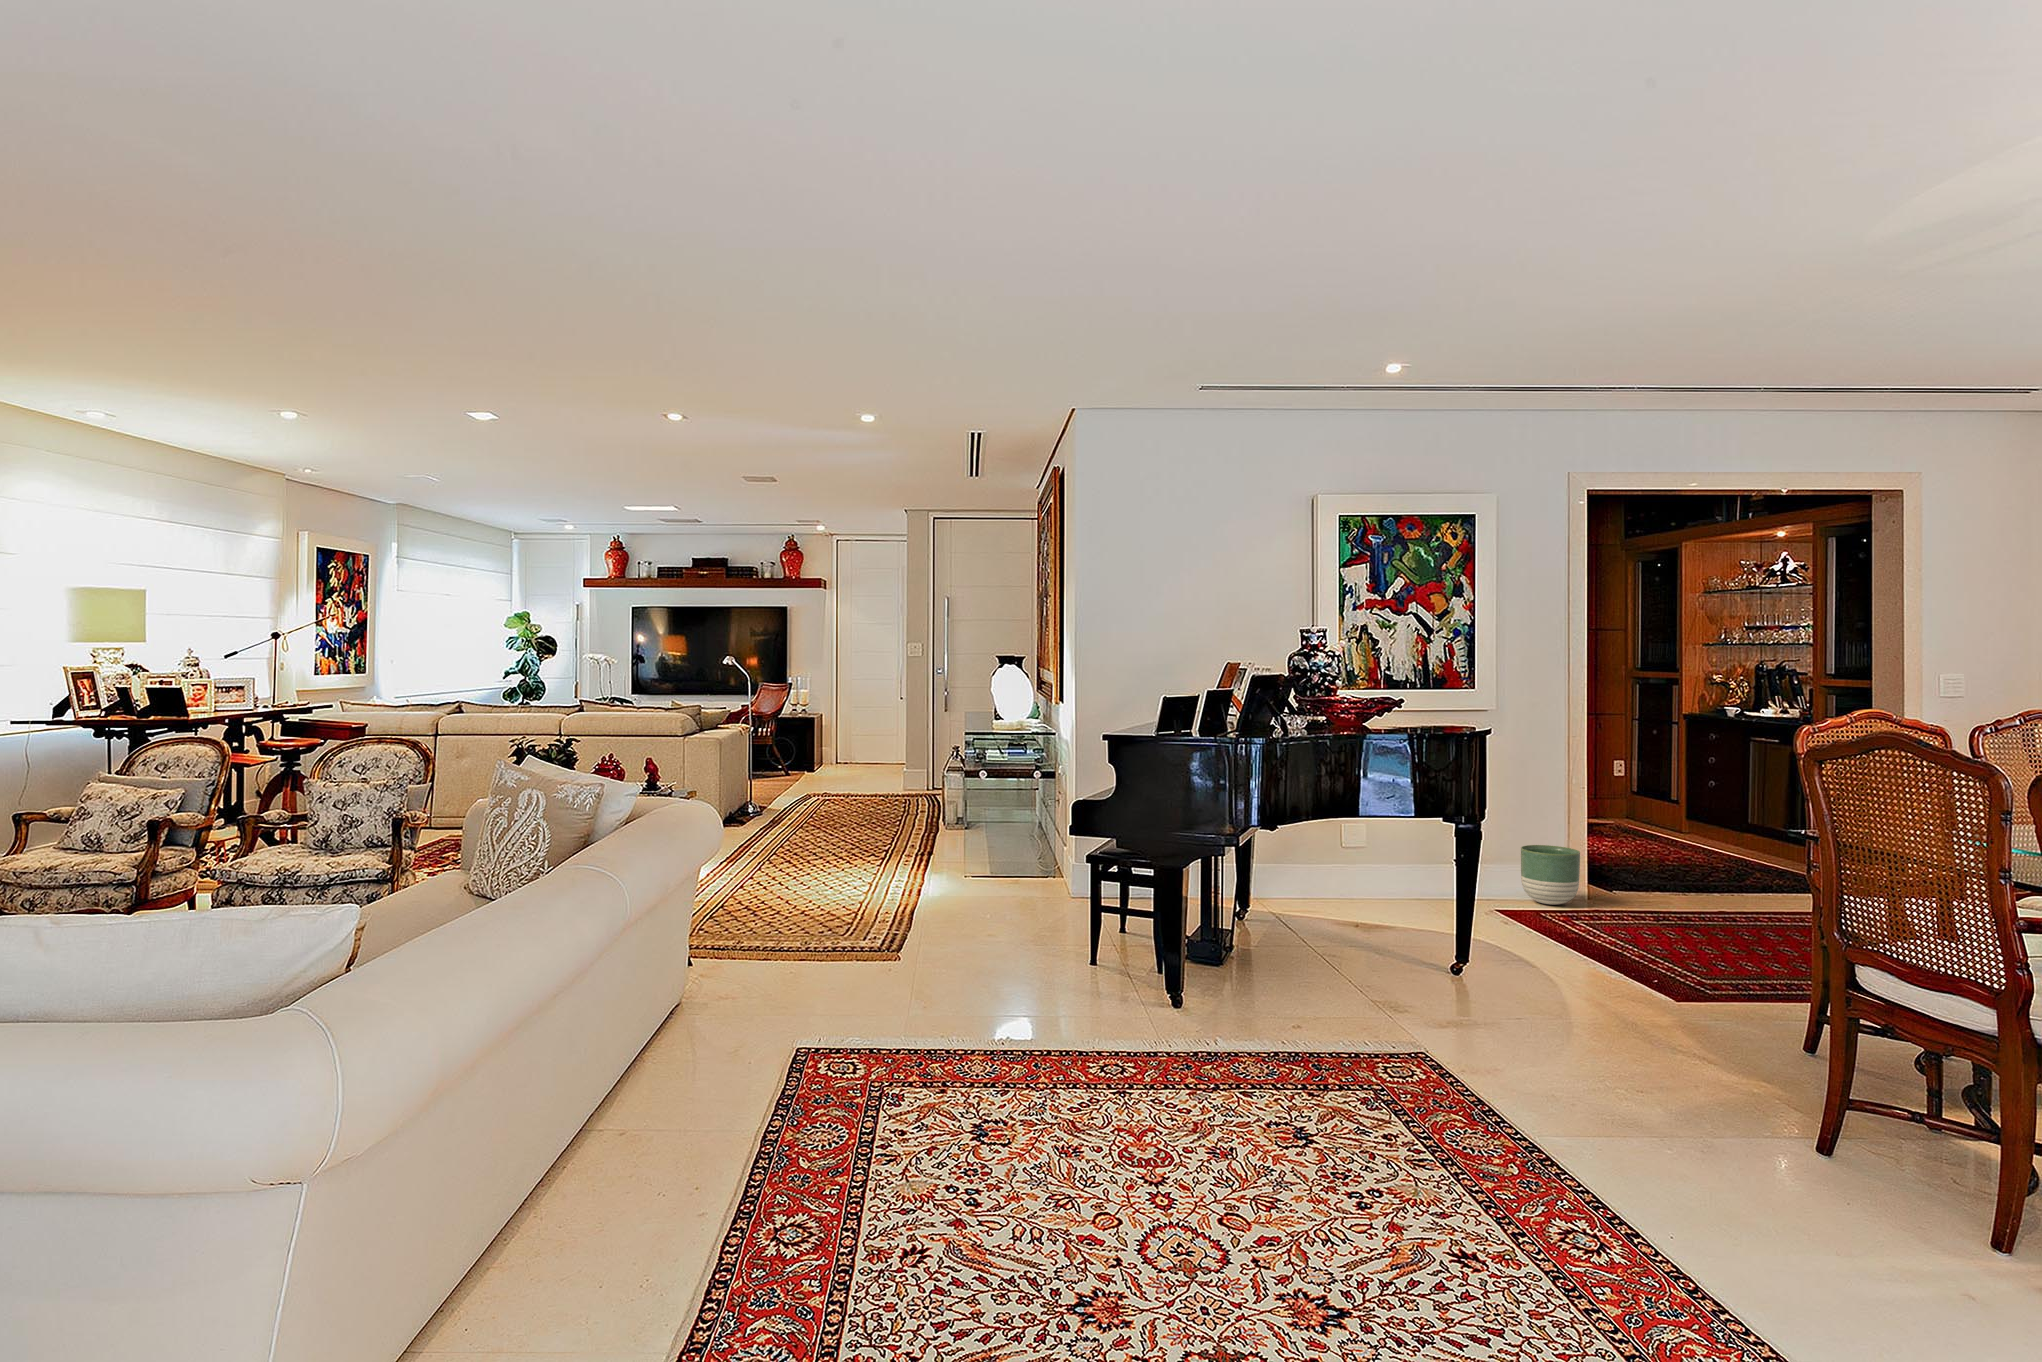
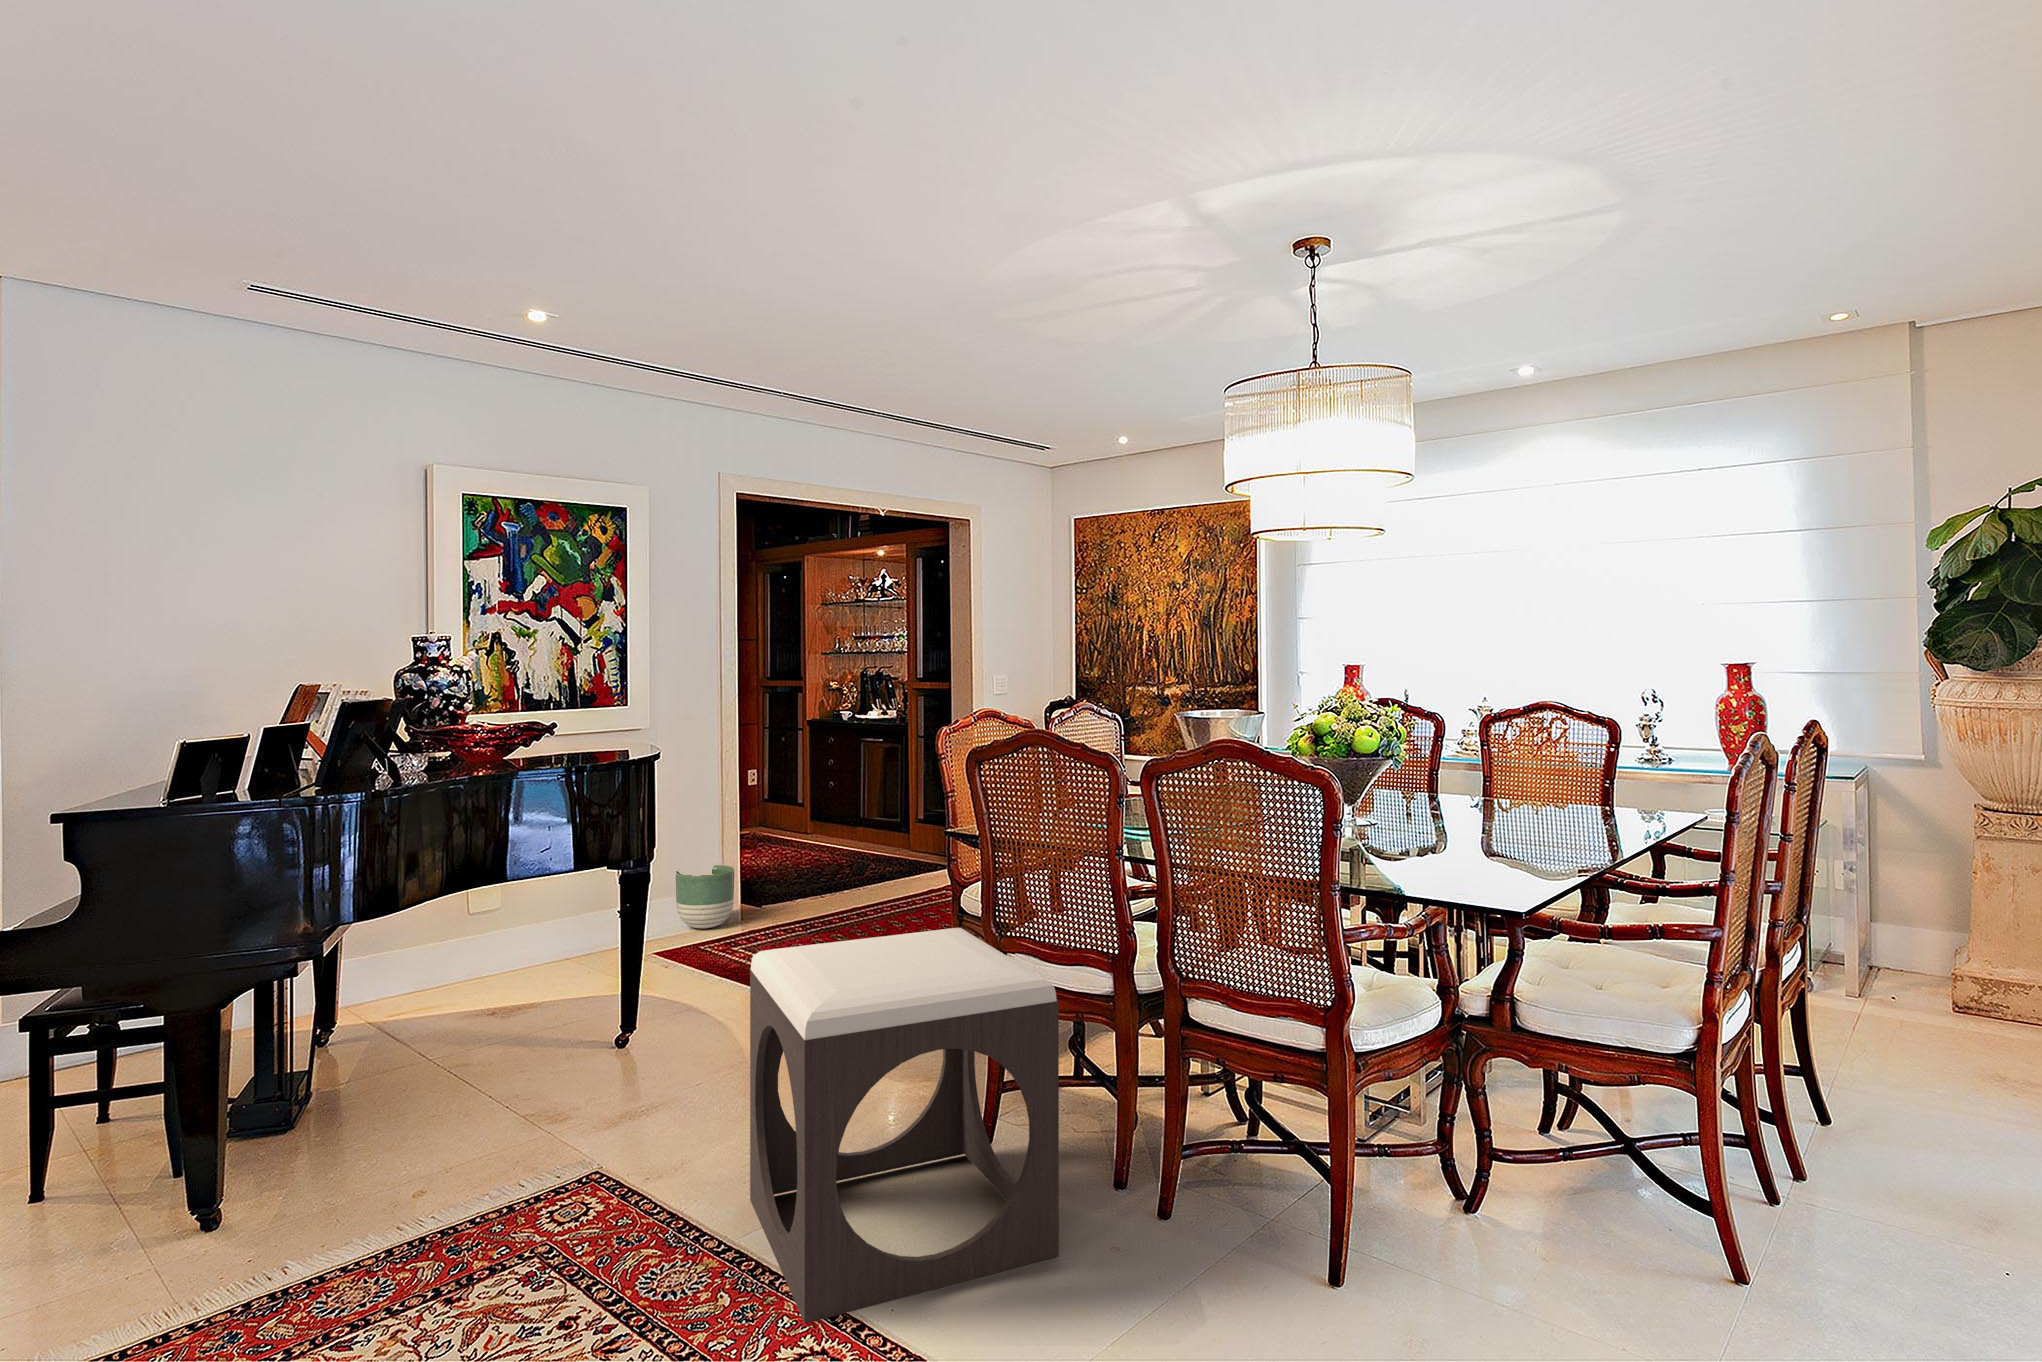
footstool: none [1546,897,1859,1239] -> present [750,928,1059,1324]

